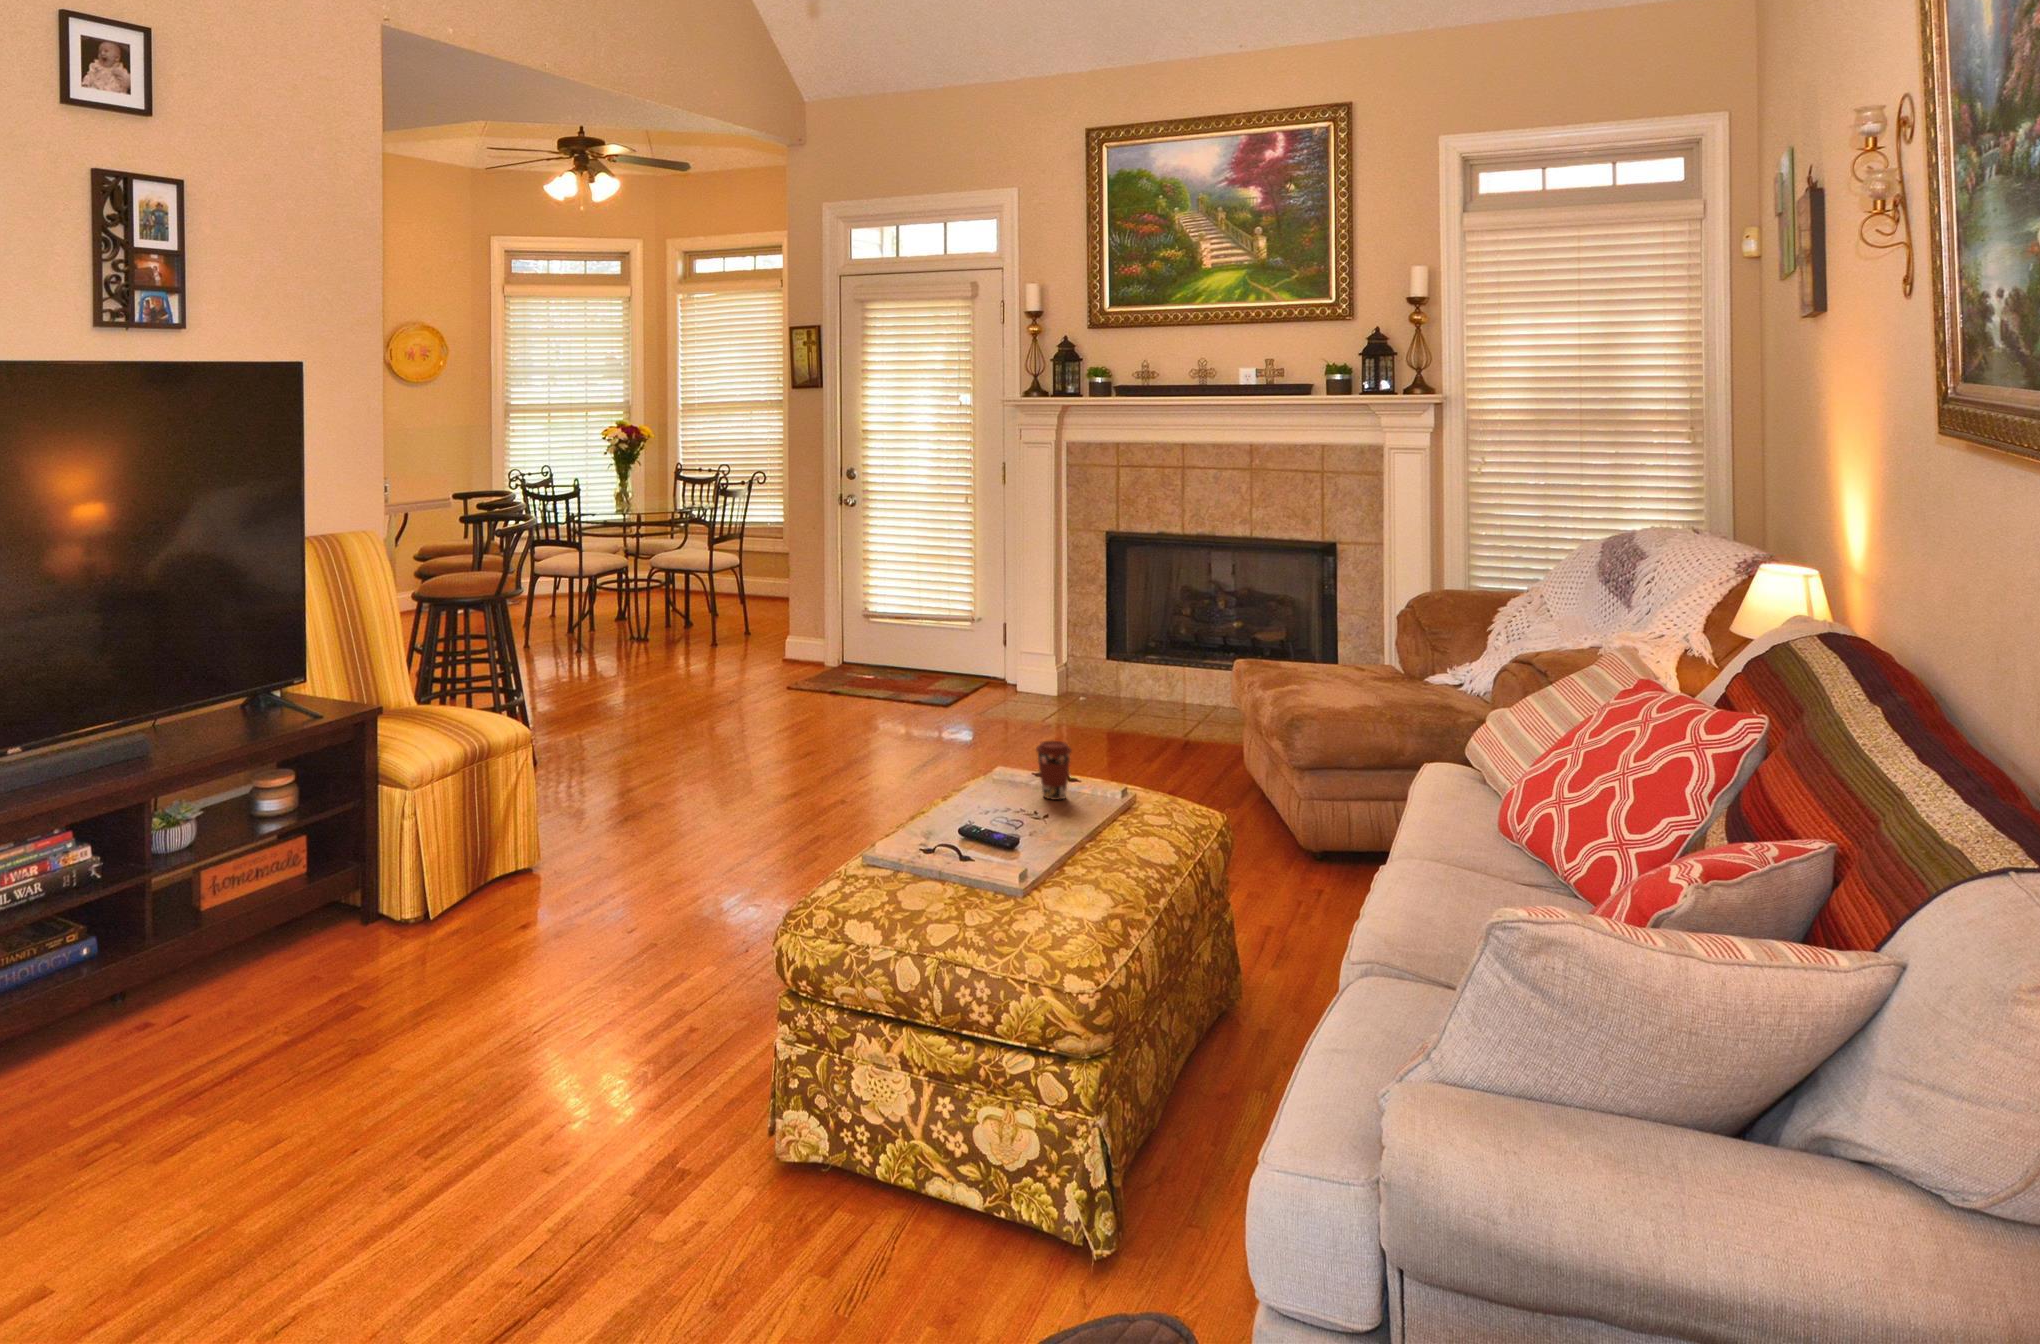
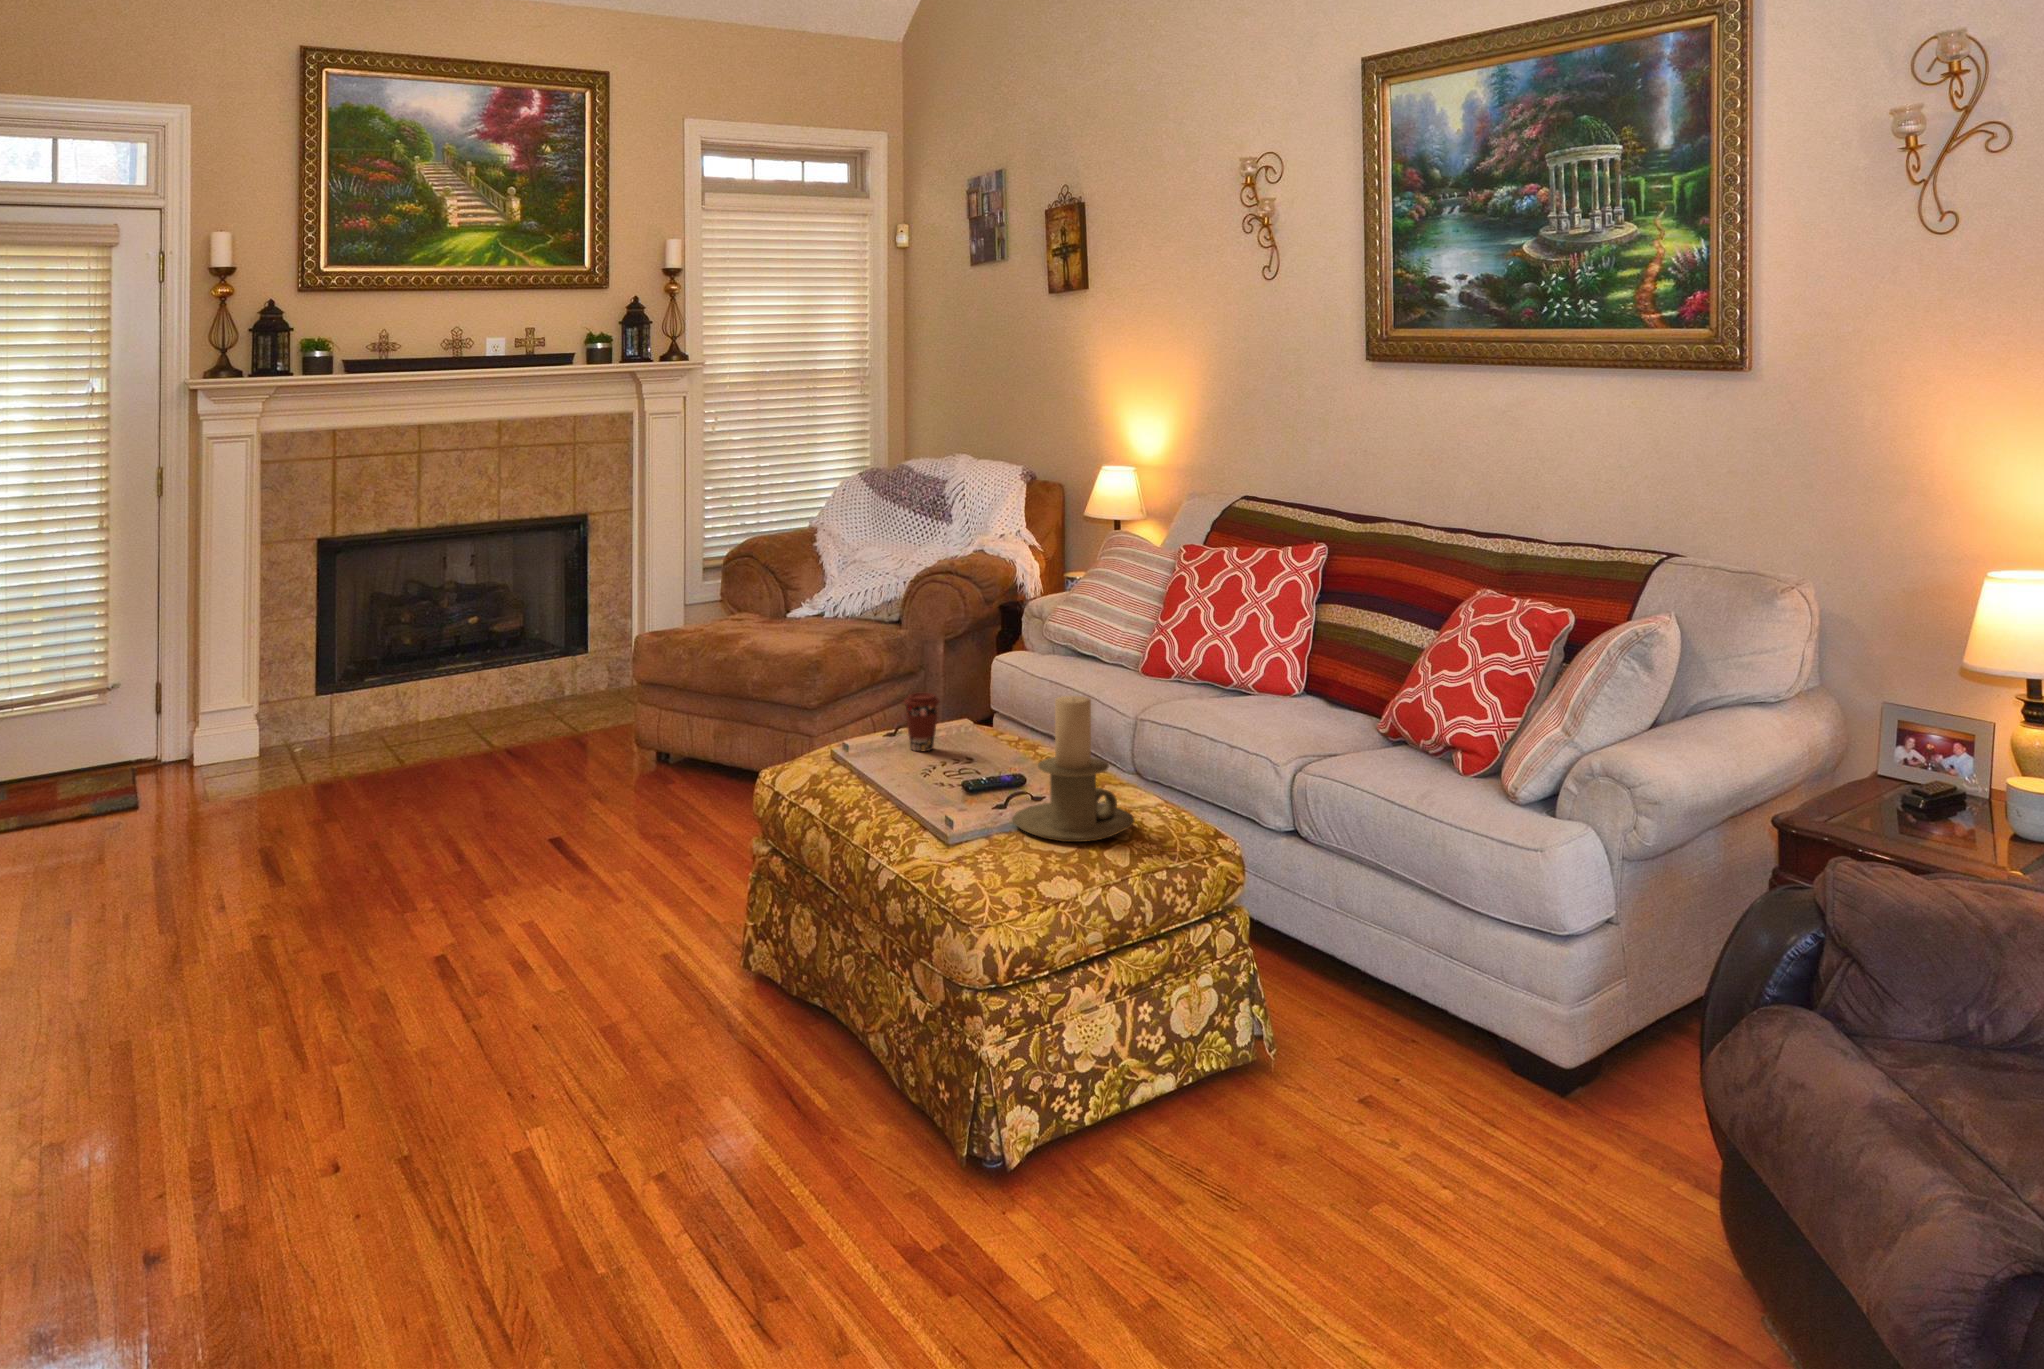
candle holder: none [899,760,1024,911] -> present [1012,696,1134,842]

